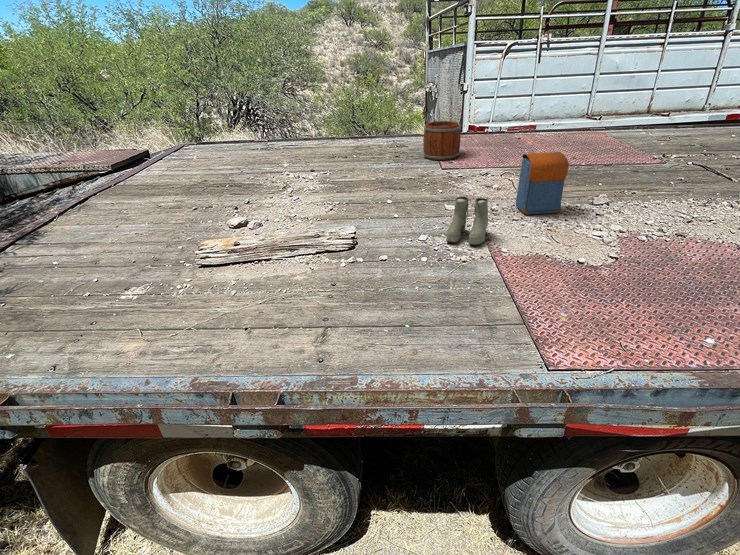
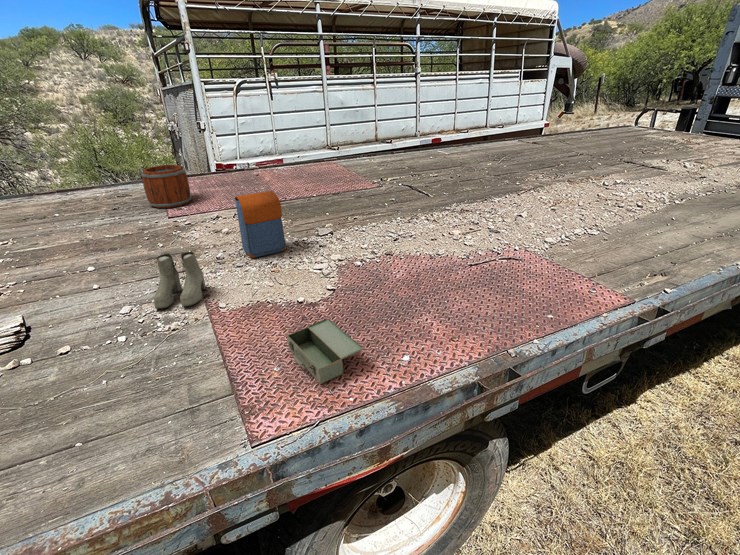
toolbox: none [575,282,666,338] -> present [287,319,363,384]

